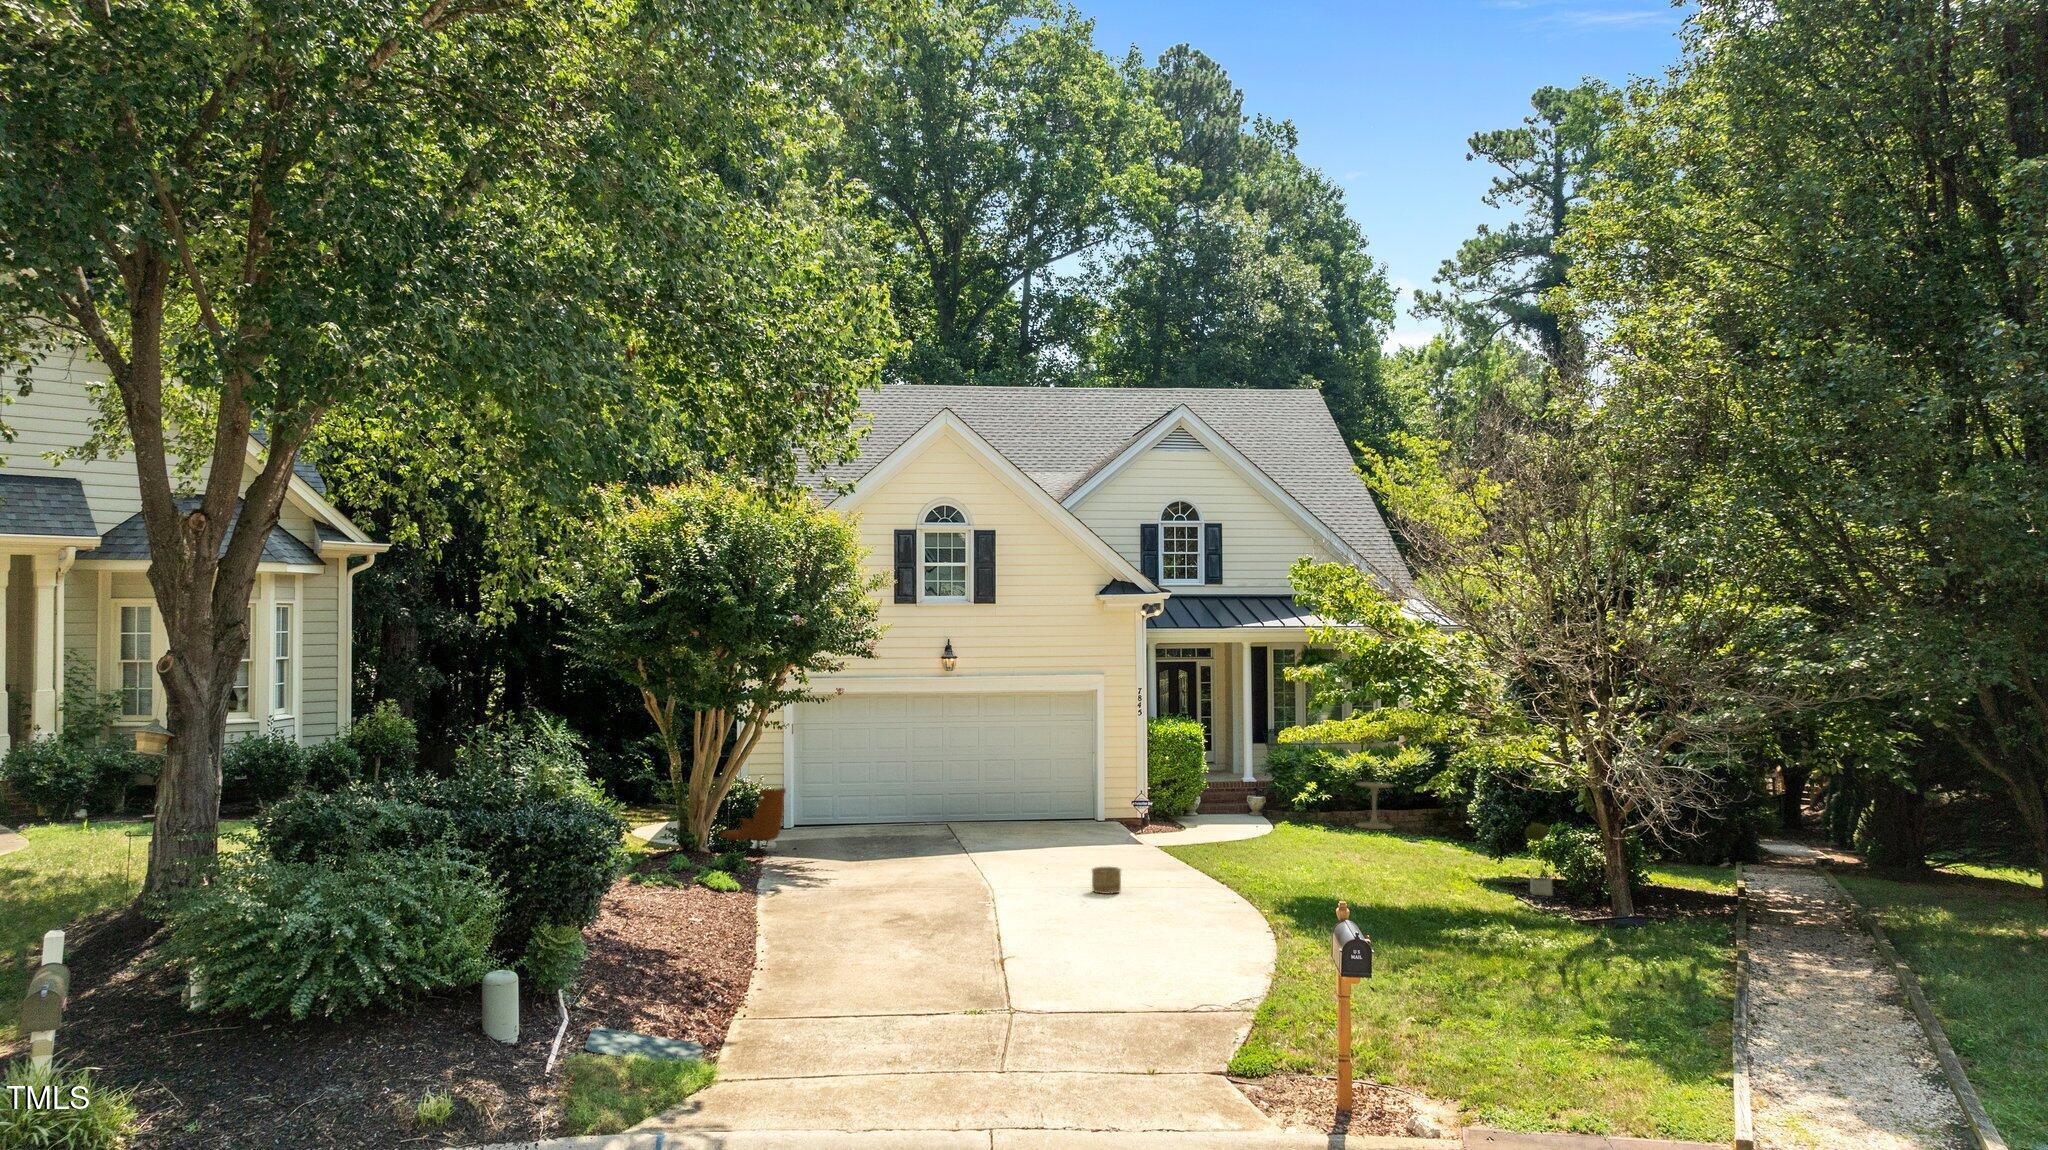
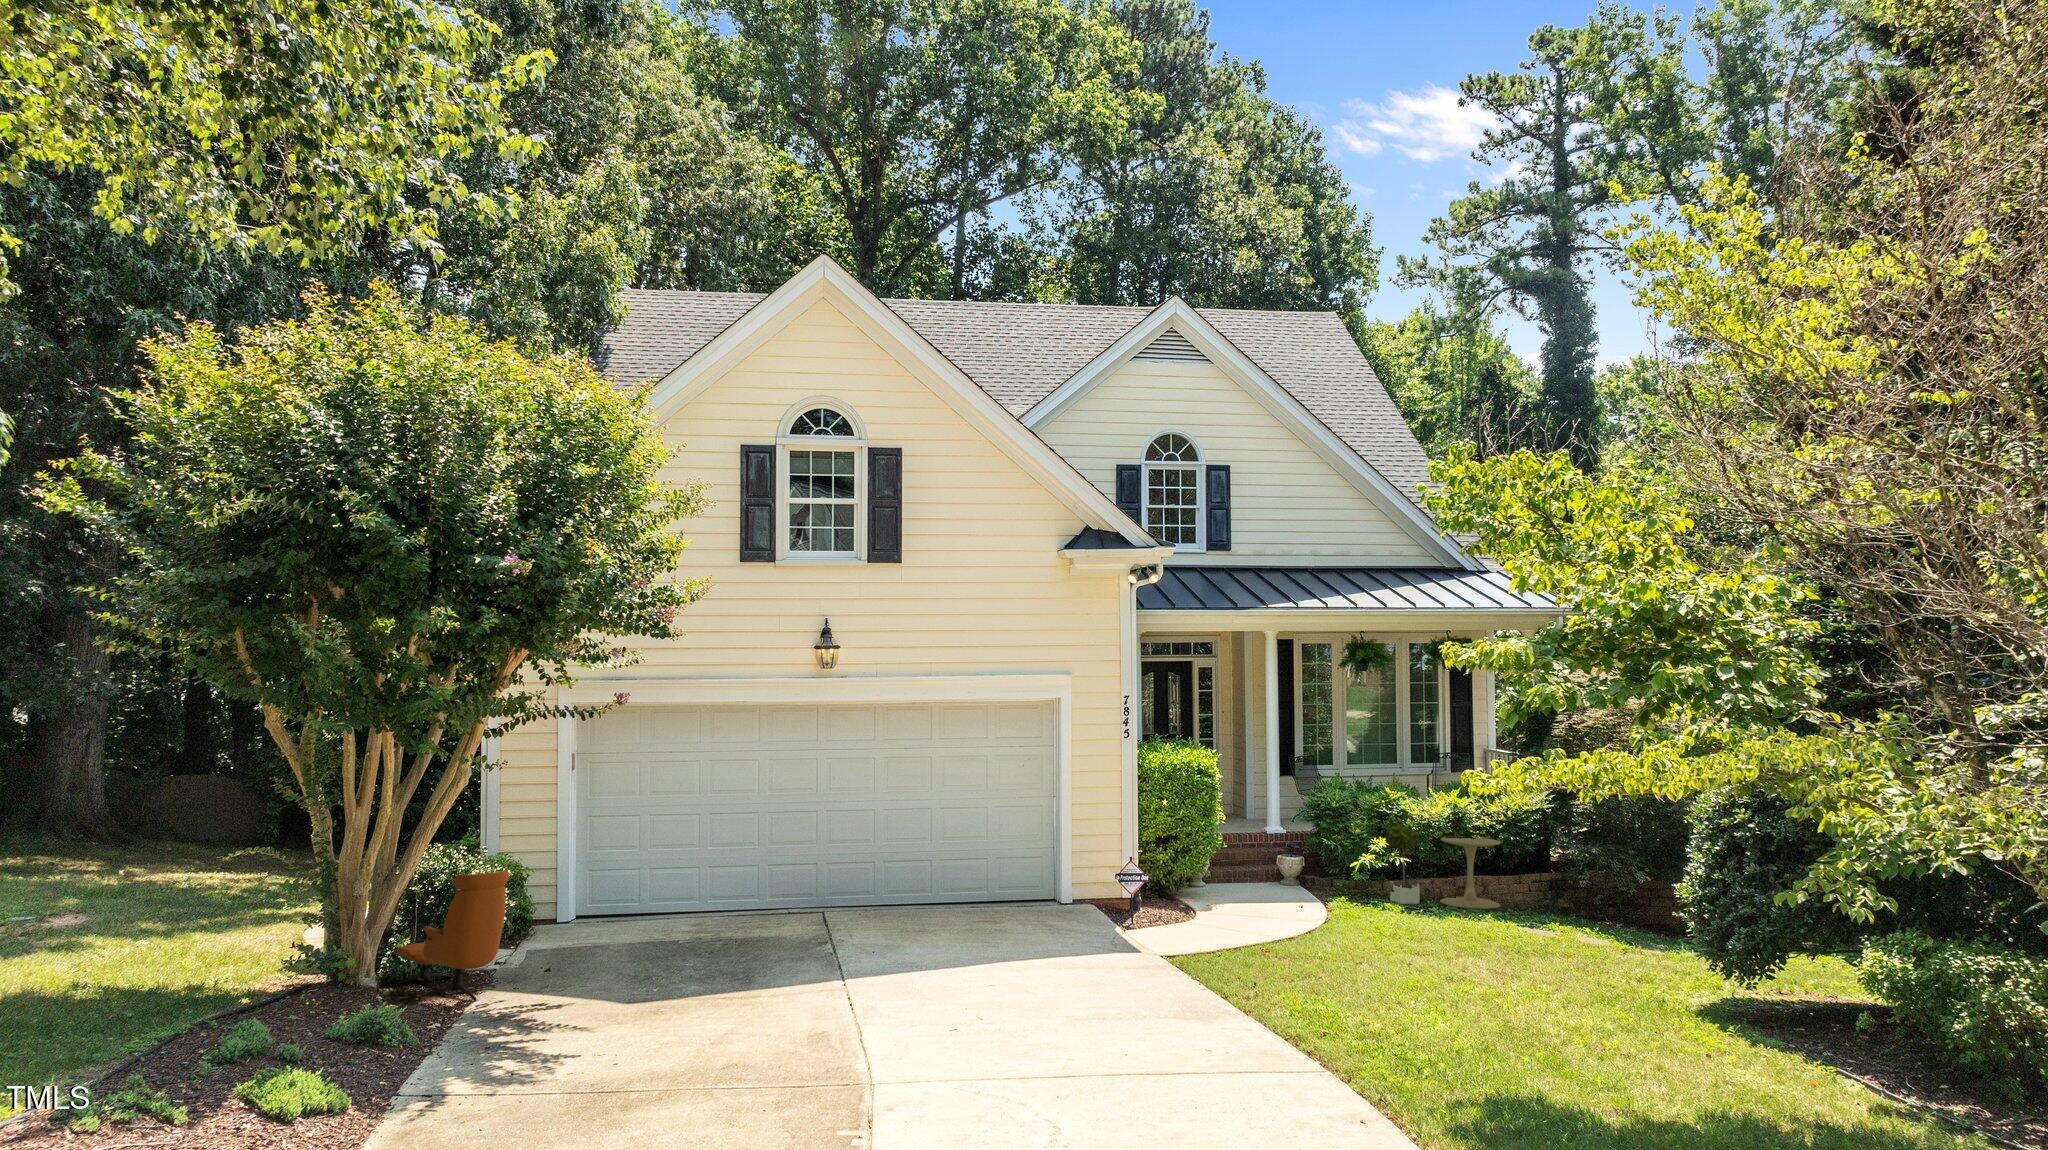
potted tree: present [1525,823,1553,896] -> present [1385,826,1420,904]
wooden bucket: present [1092,867,1121,894] -> none [1073,1040,1133,1101]

